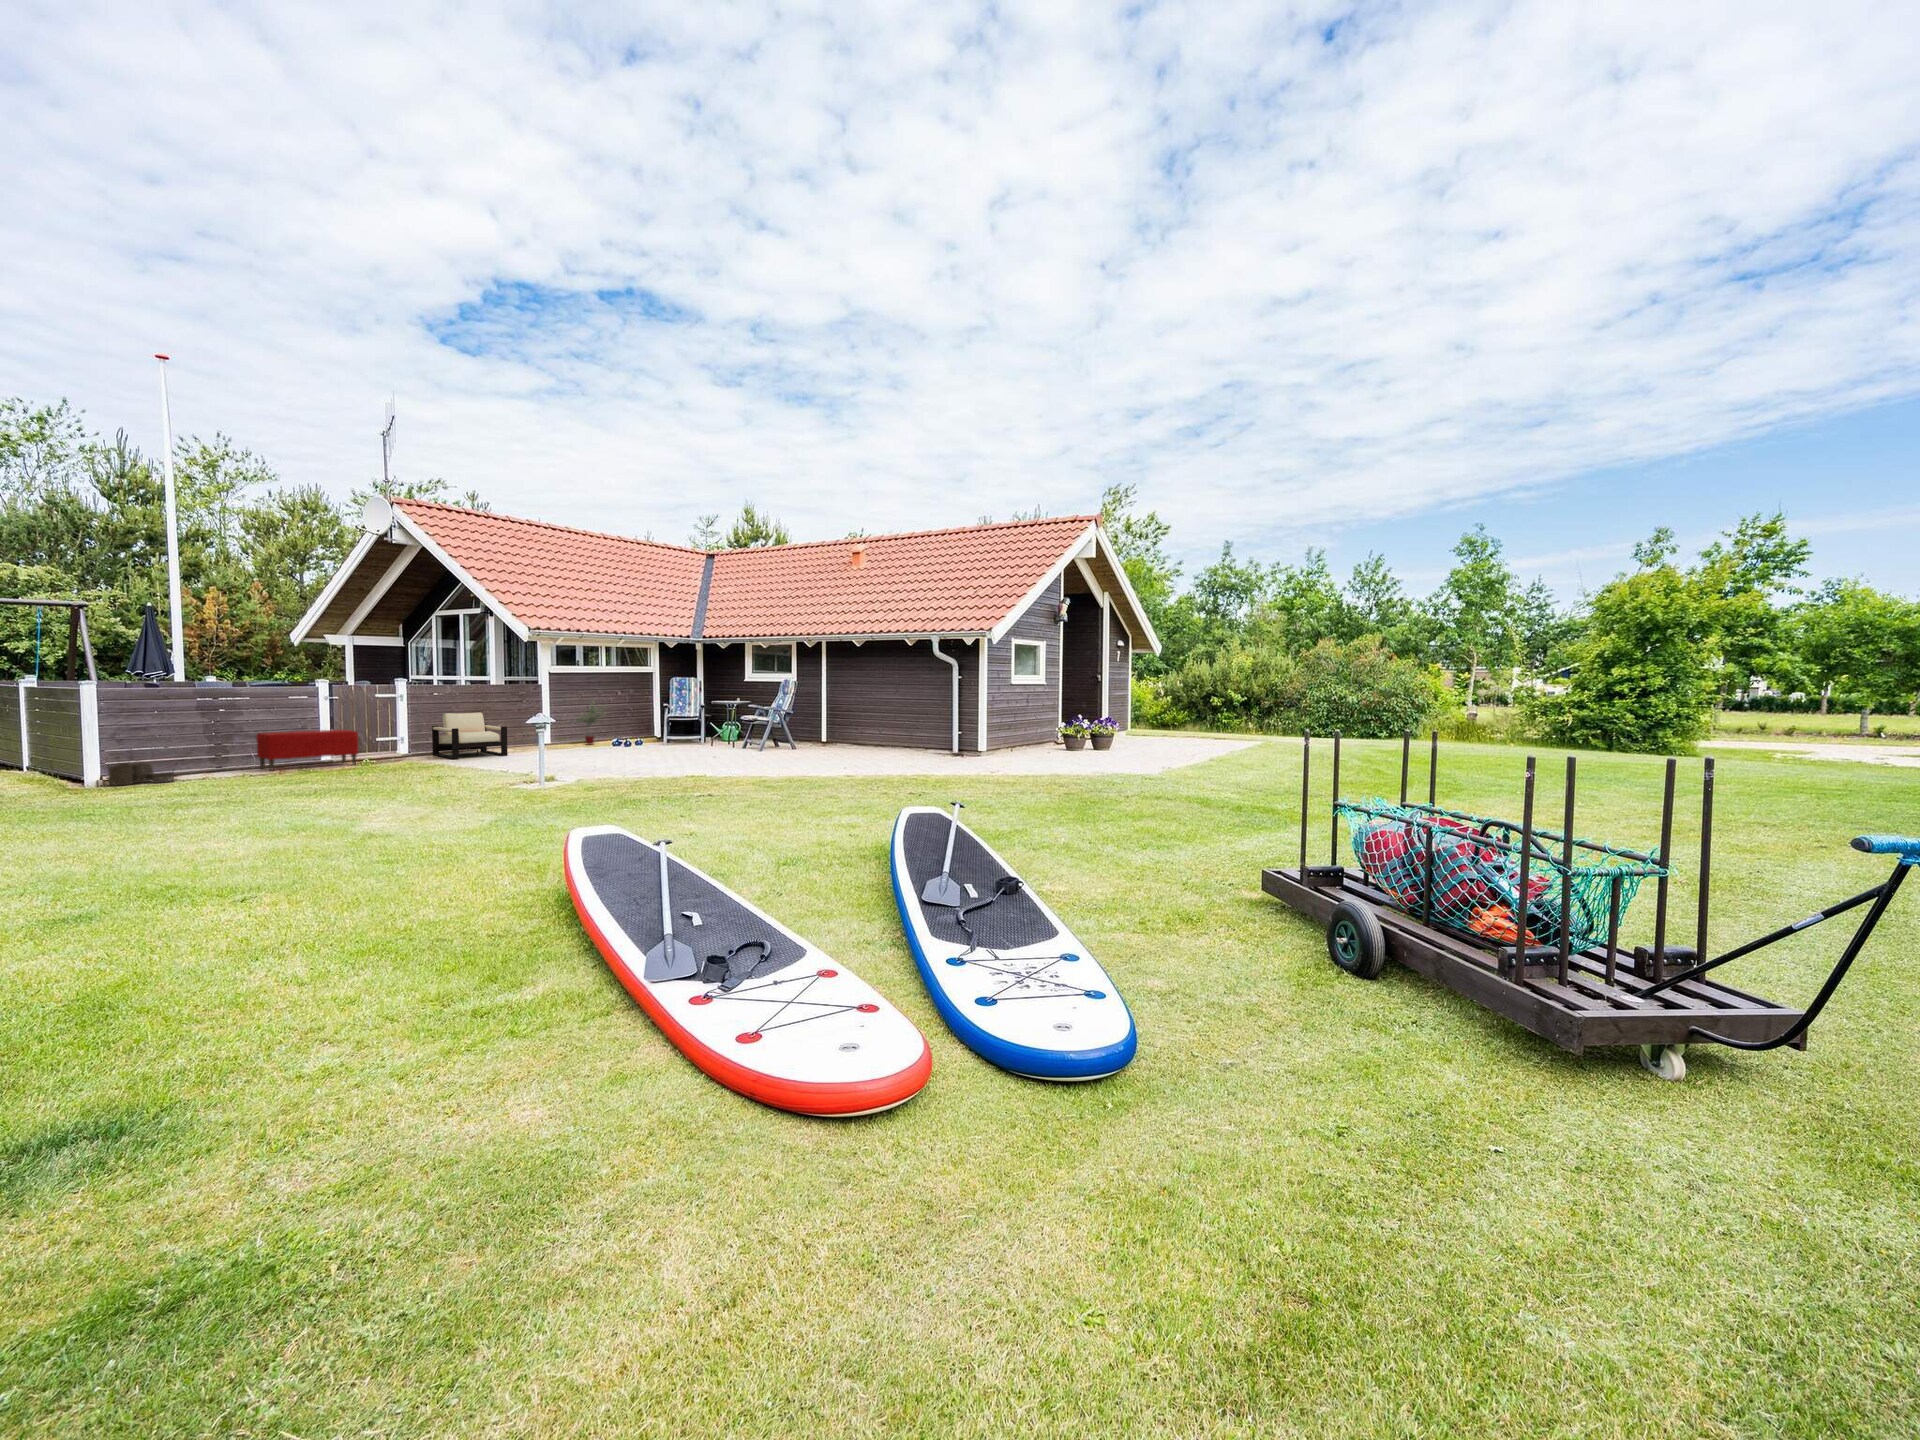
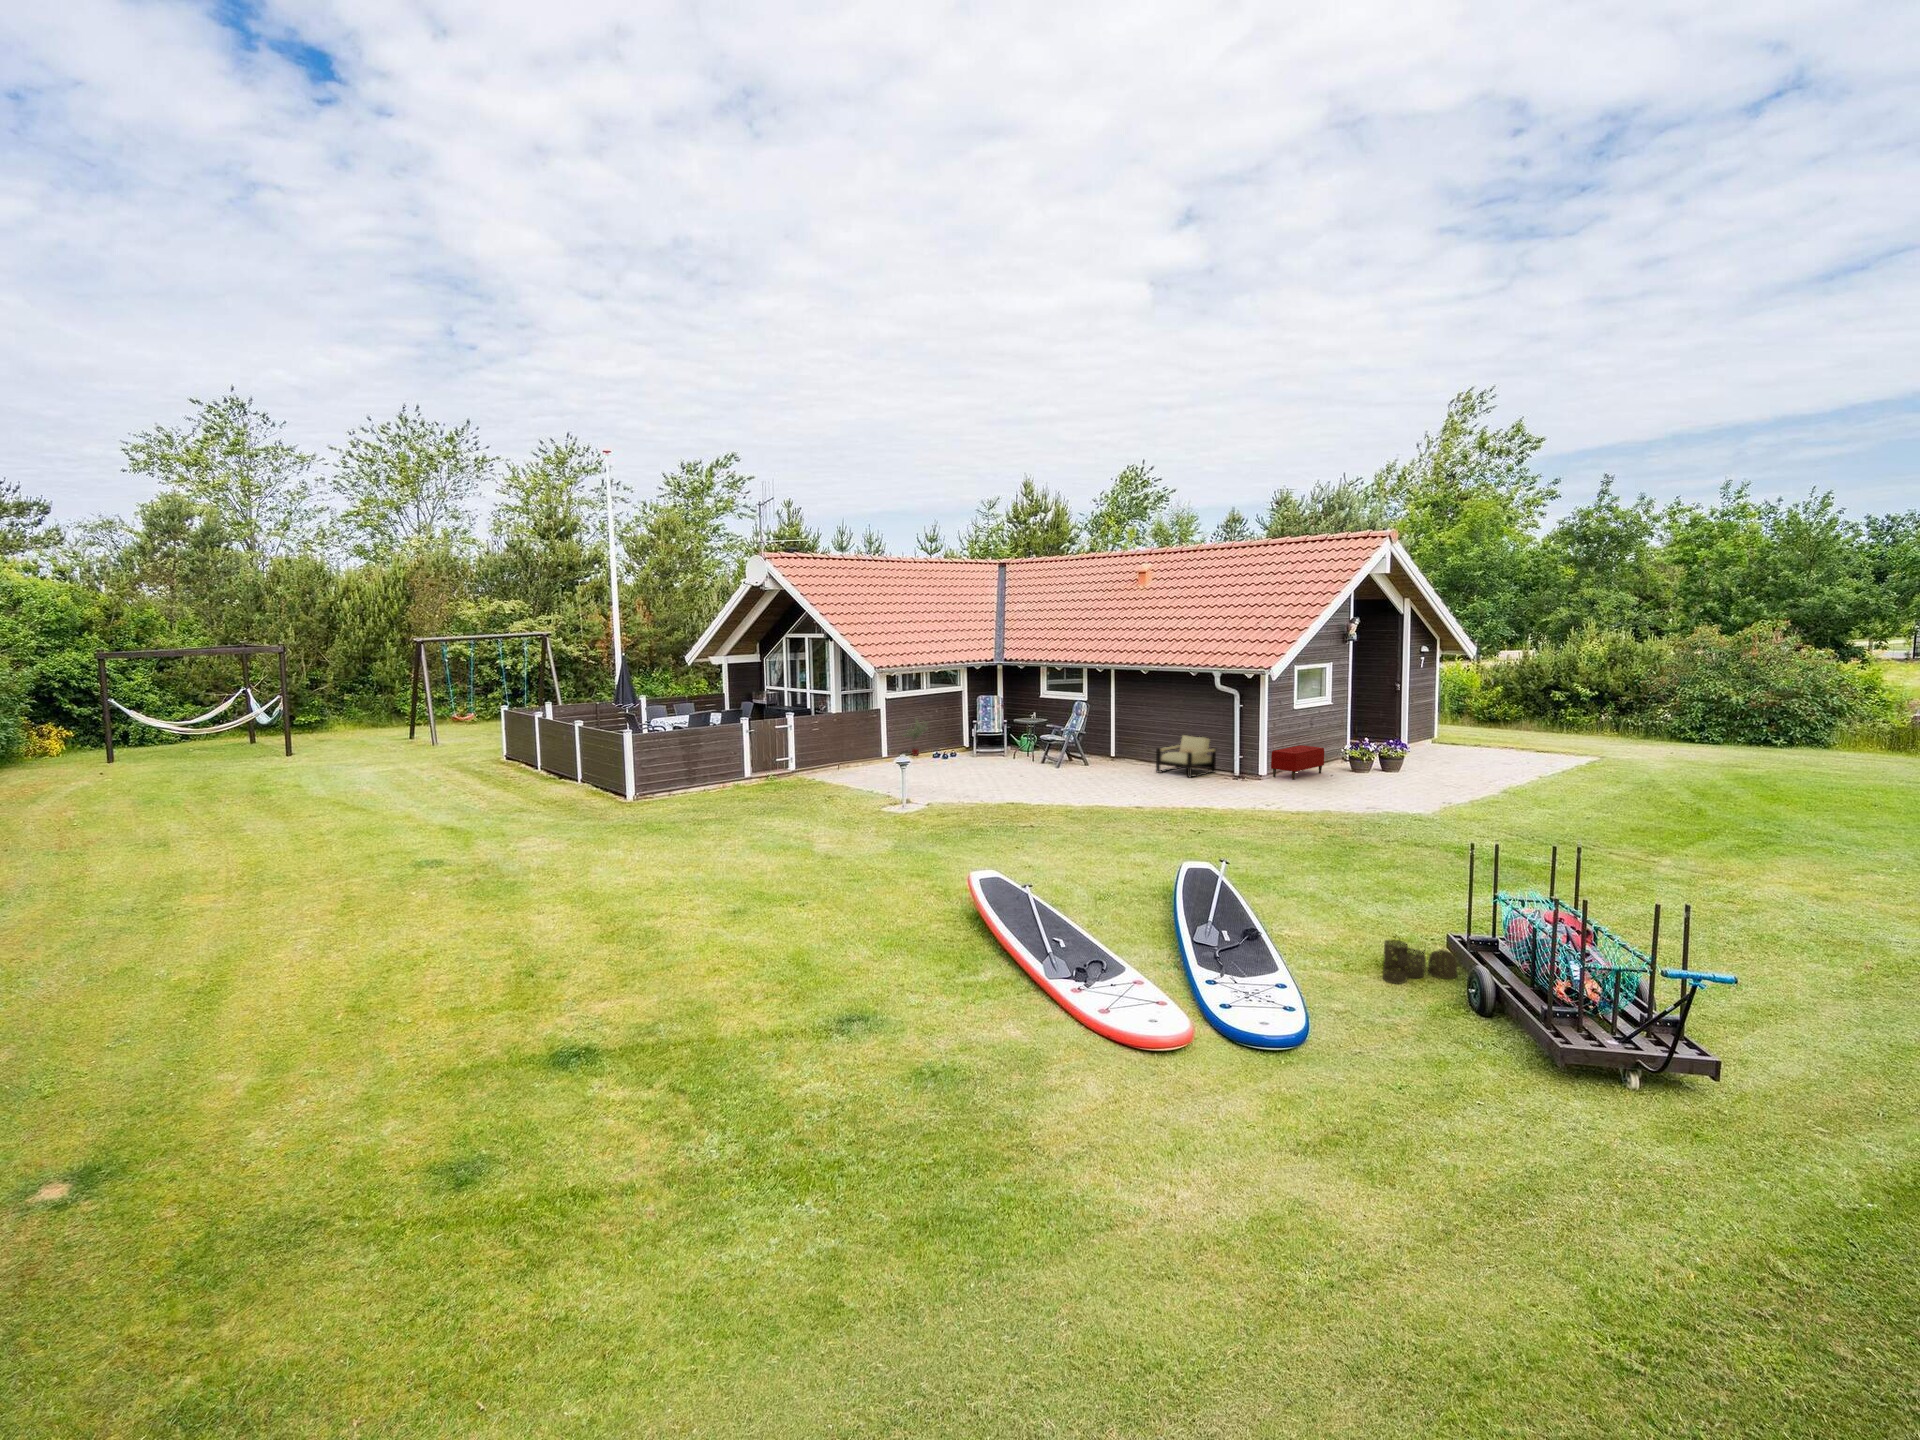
armchair: present [432,712,508,759] -> present [1156,735,1216,778]
bench: present [256,730,358,771] -> present [1271,745,1324,780]
woven basket: present [108,763,174,786] -> present [1383,940,1457,983]

